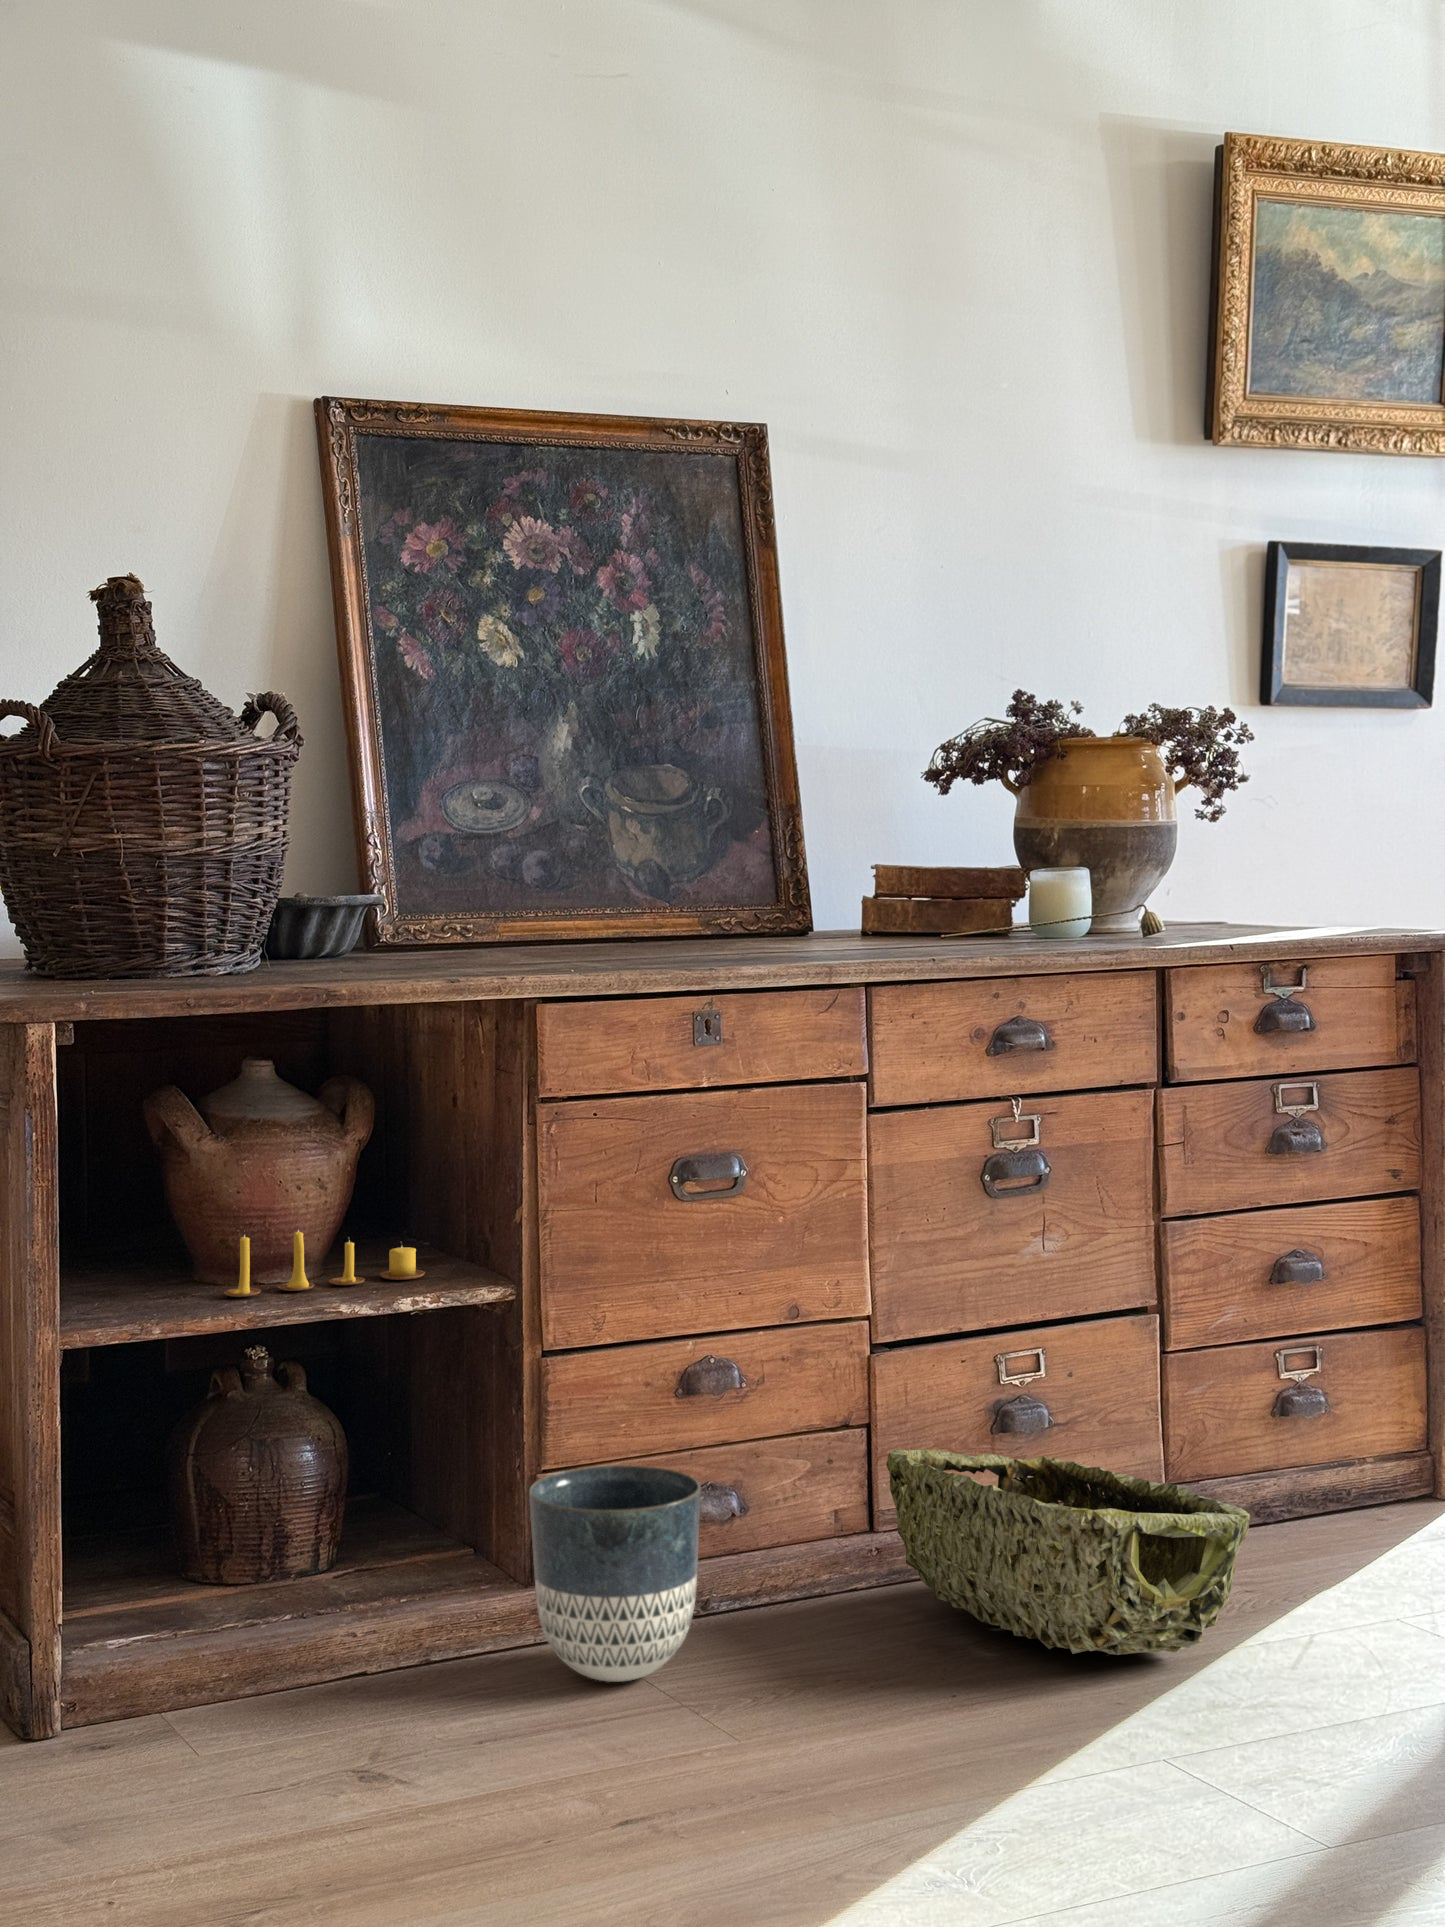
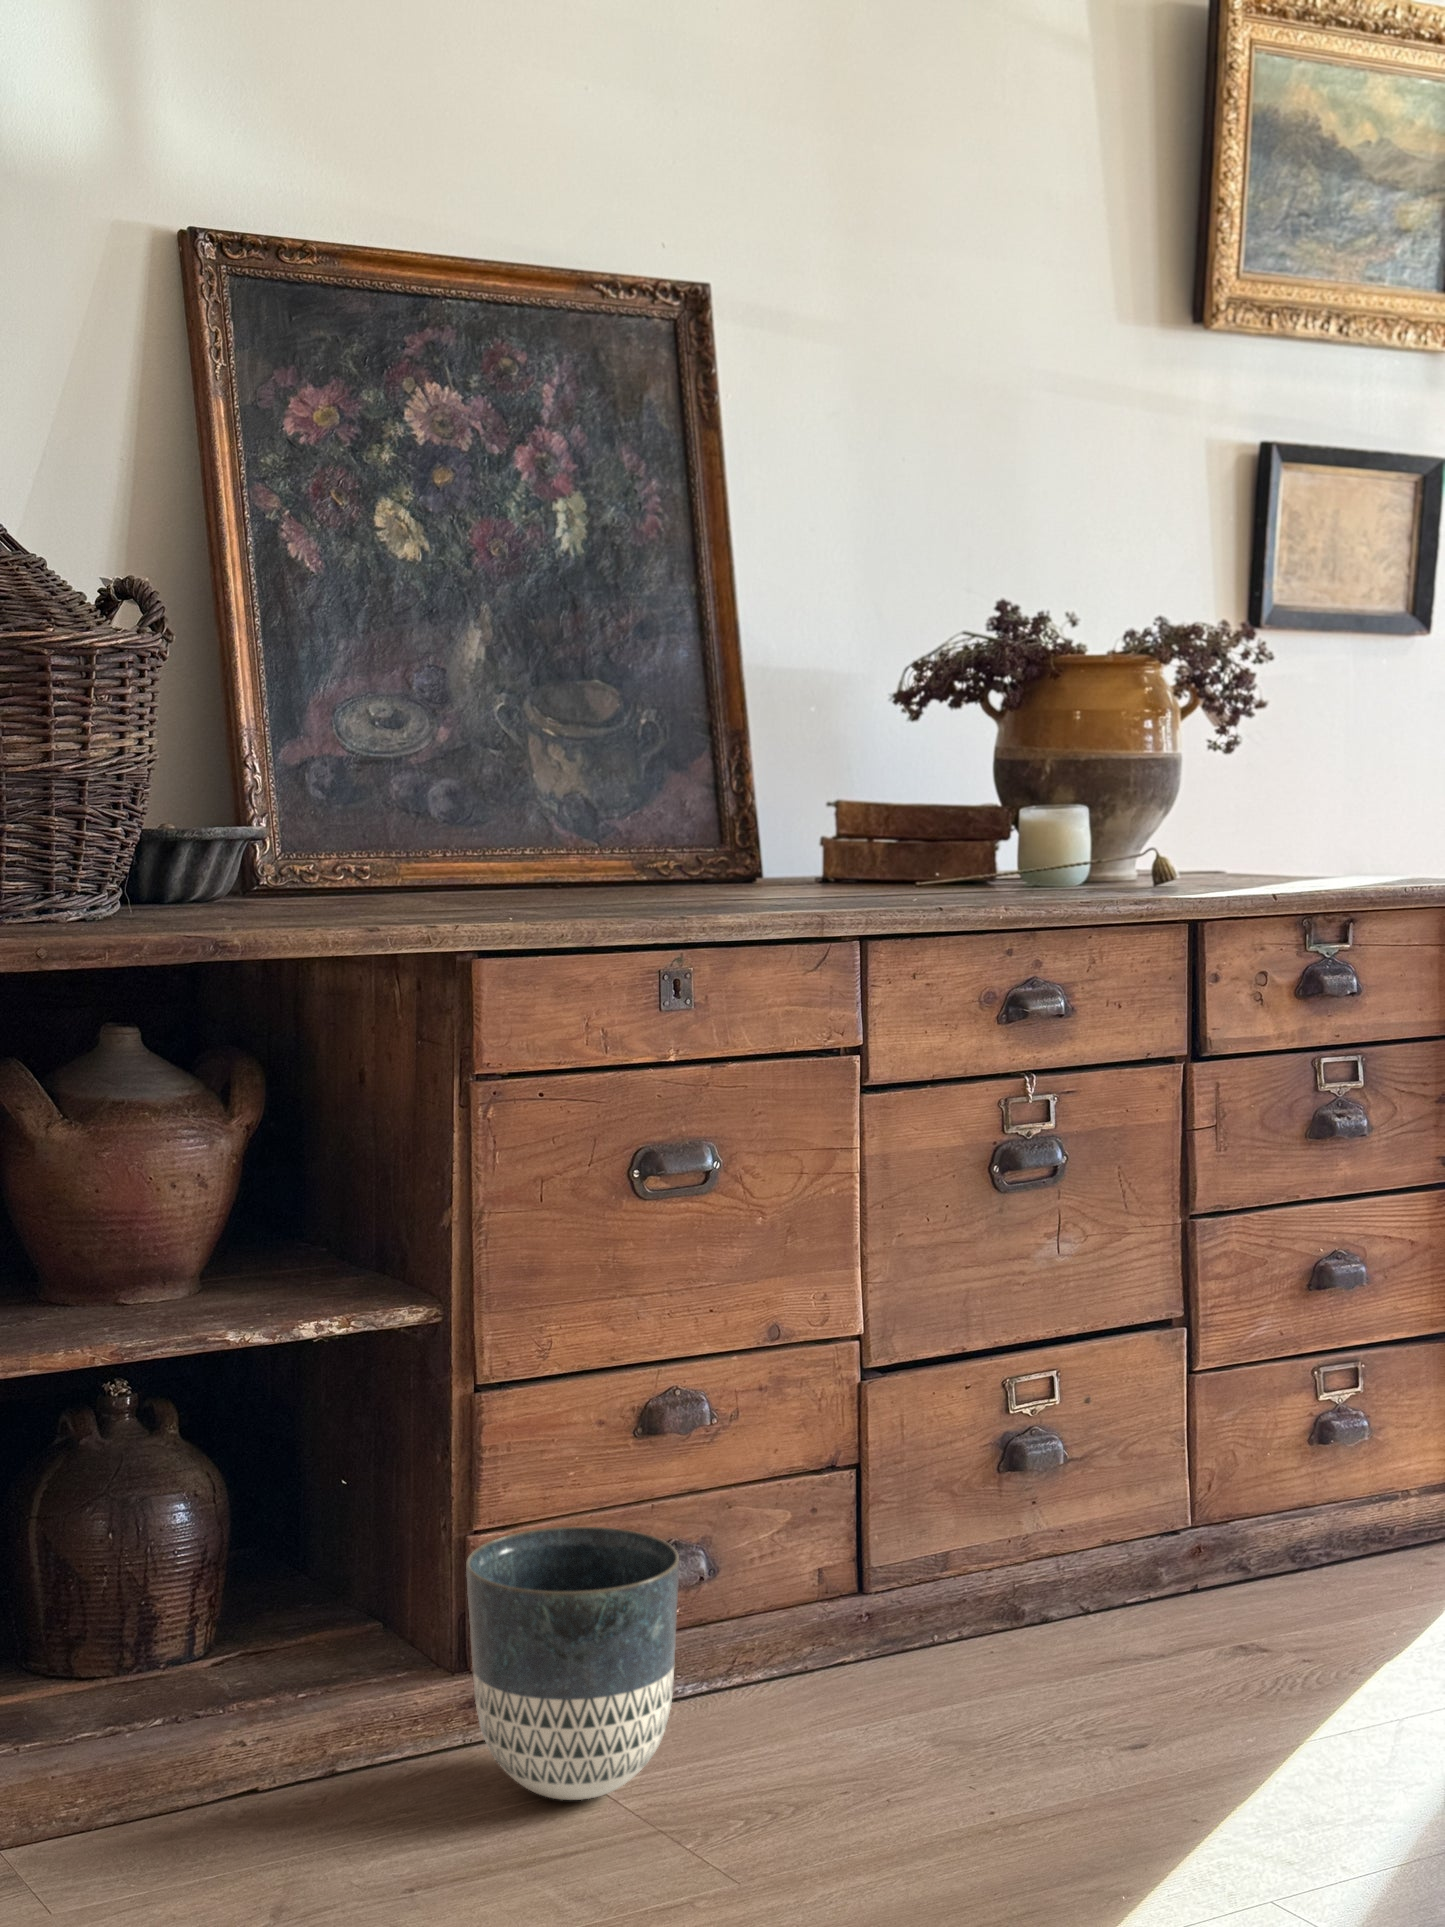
candle: present [224,1225,425,1297] -> none [77,1236,328,1327]
woven basket: present [886,1449,1250,1656] -> none [888,1494,1337,1750]

